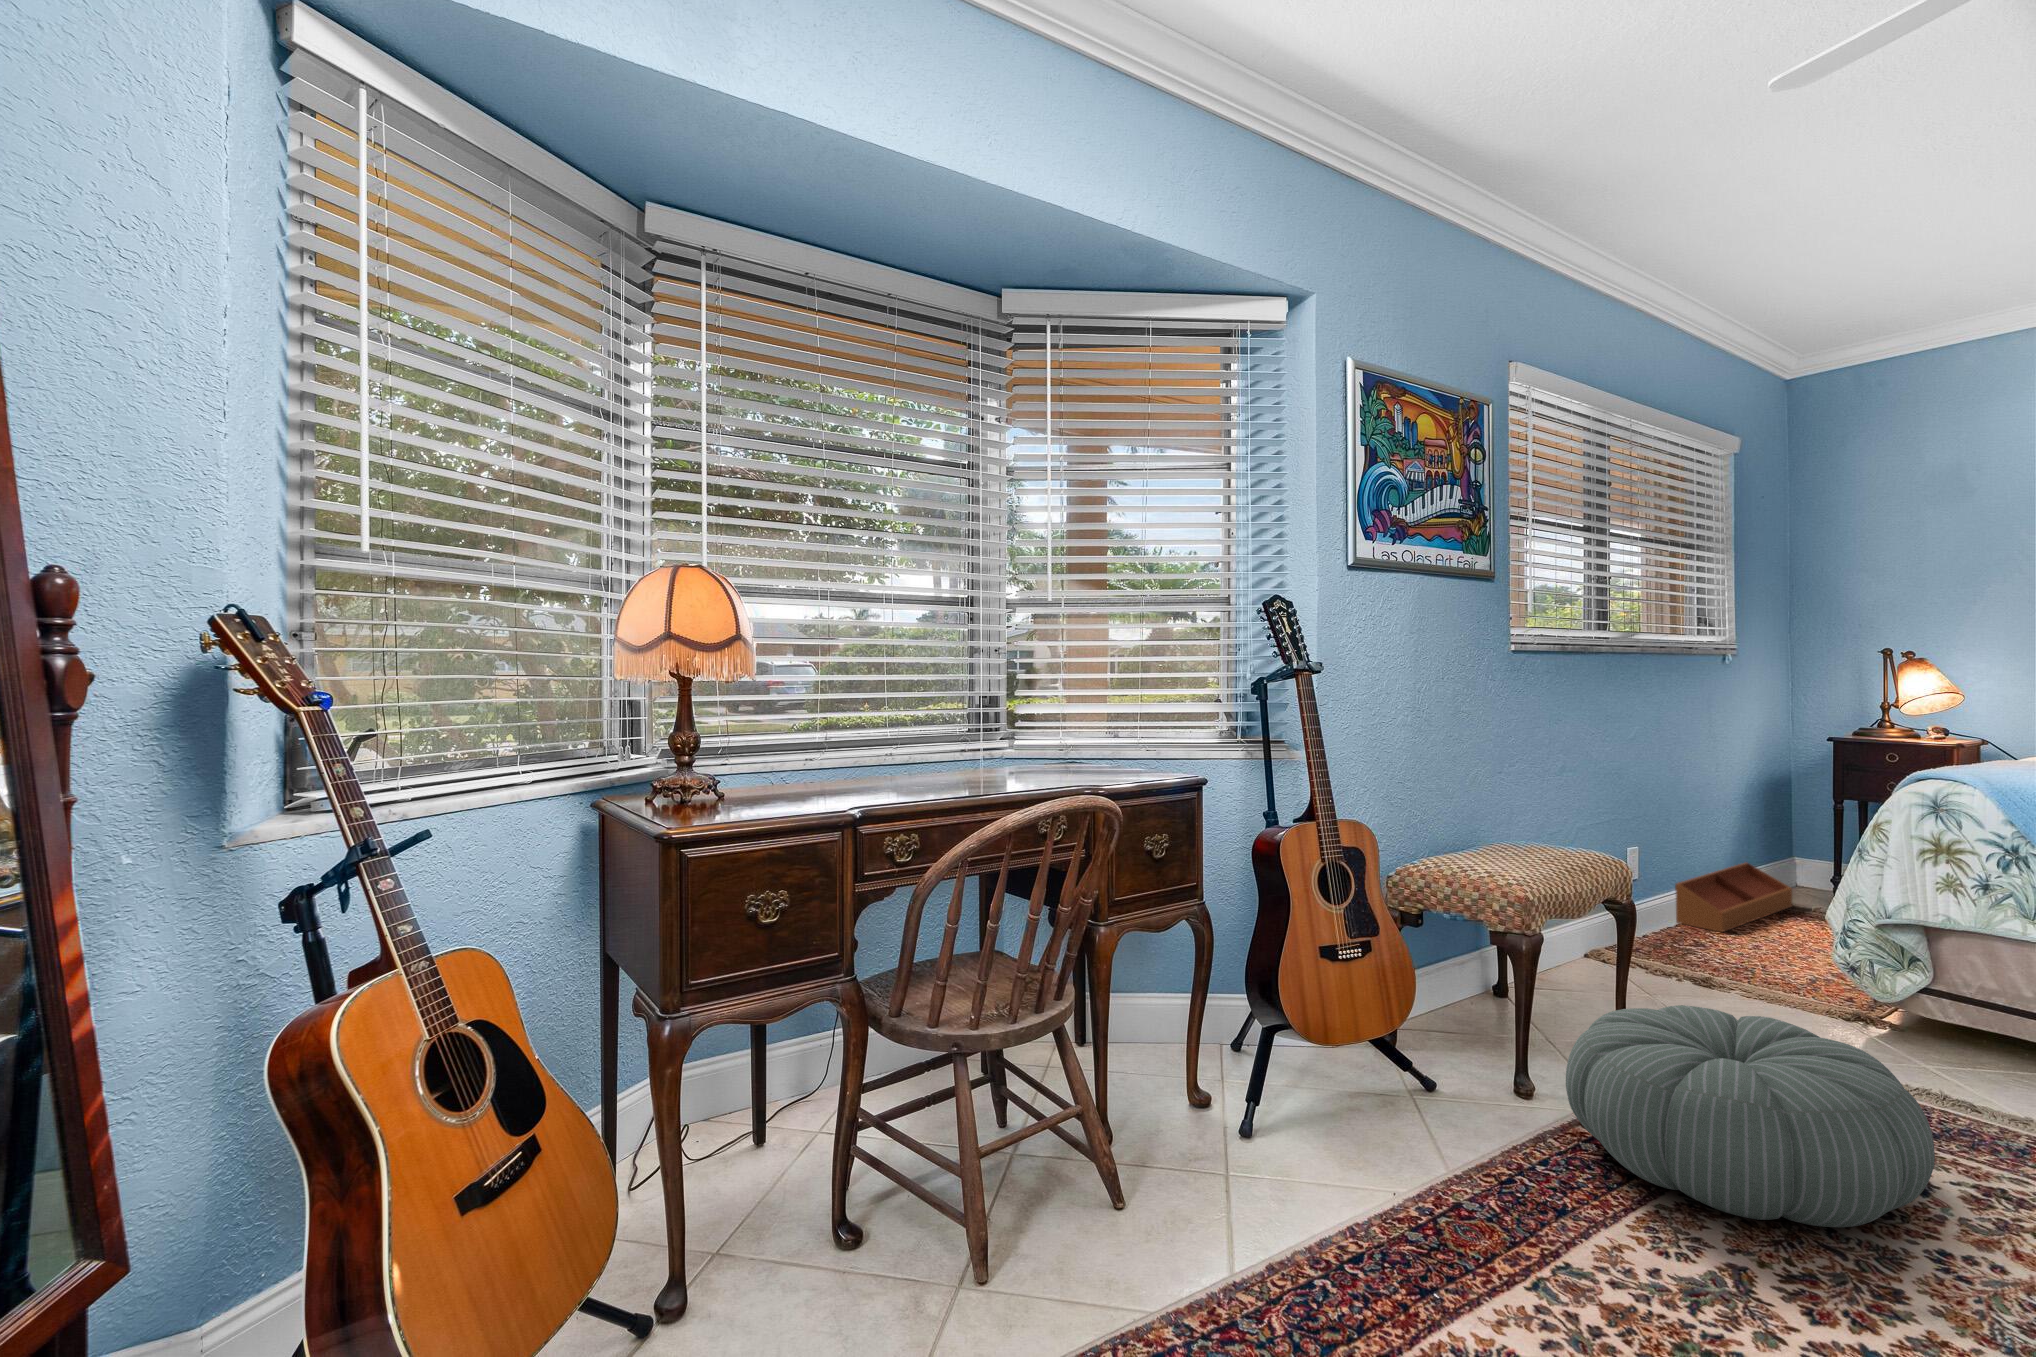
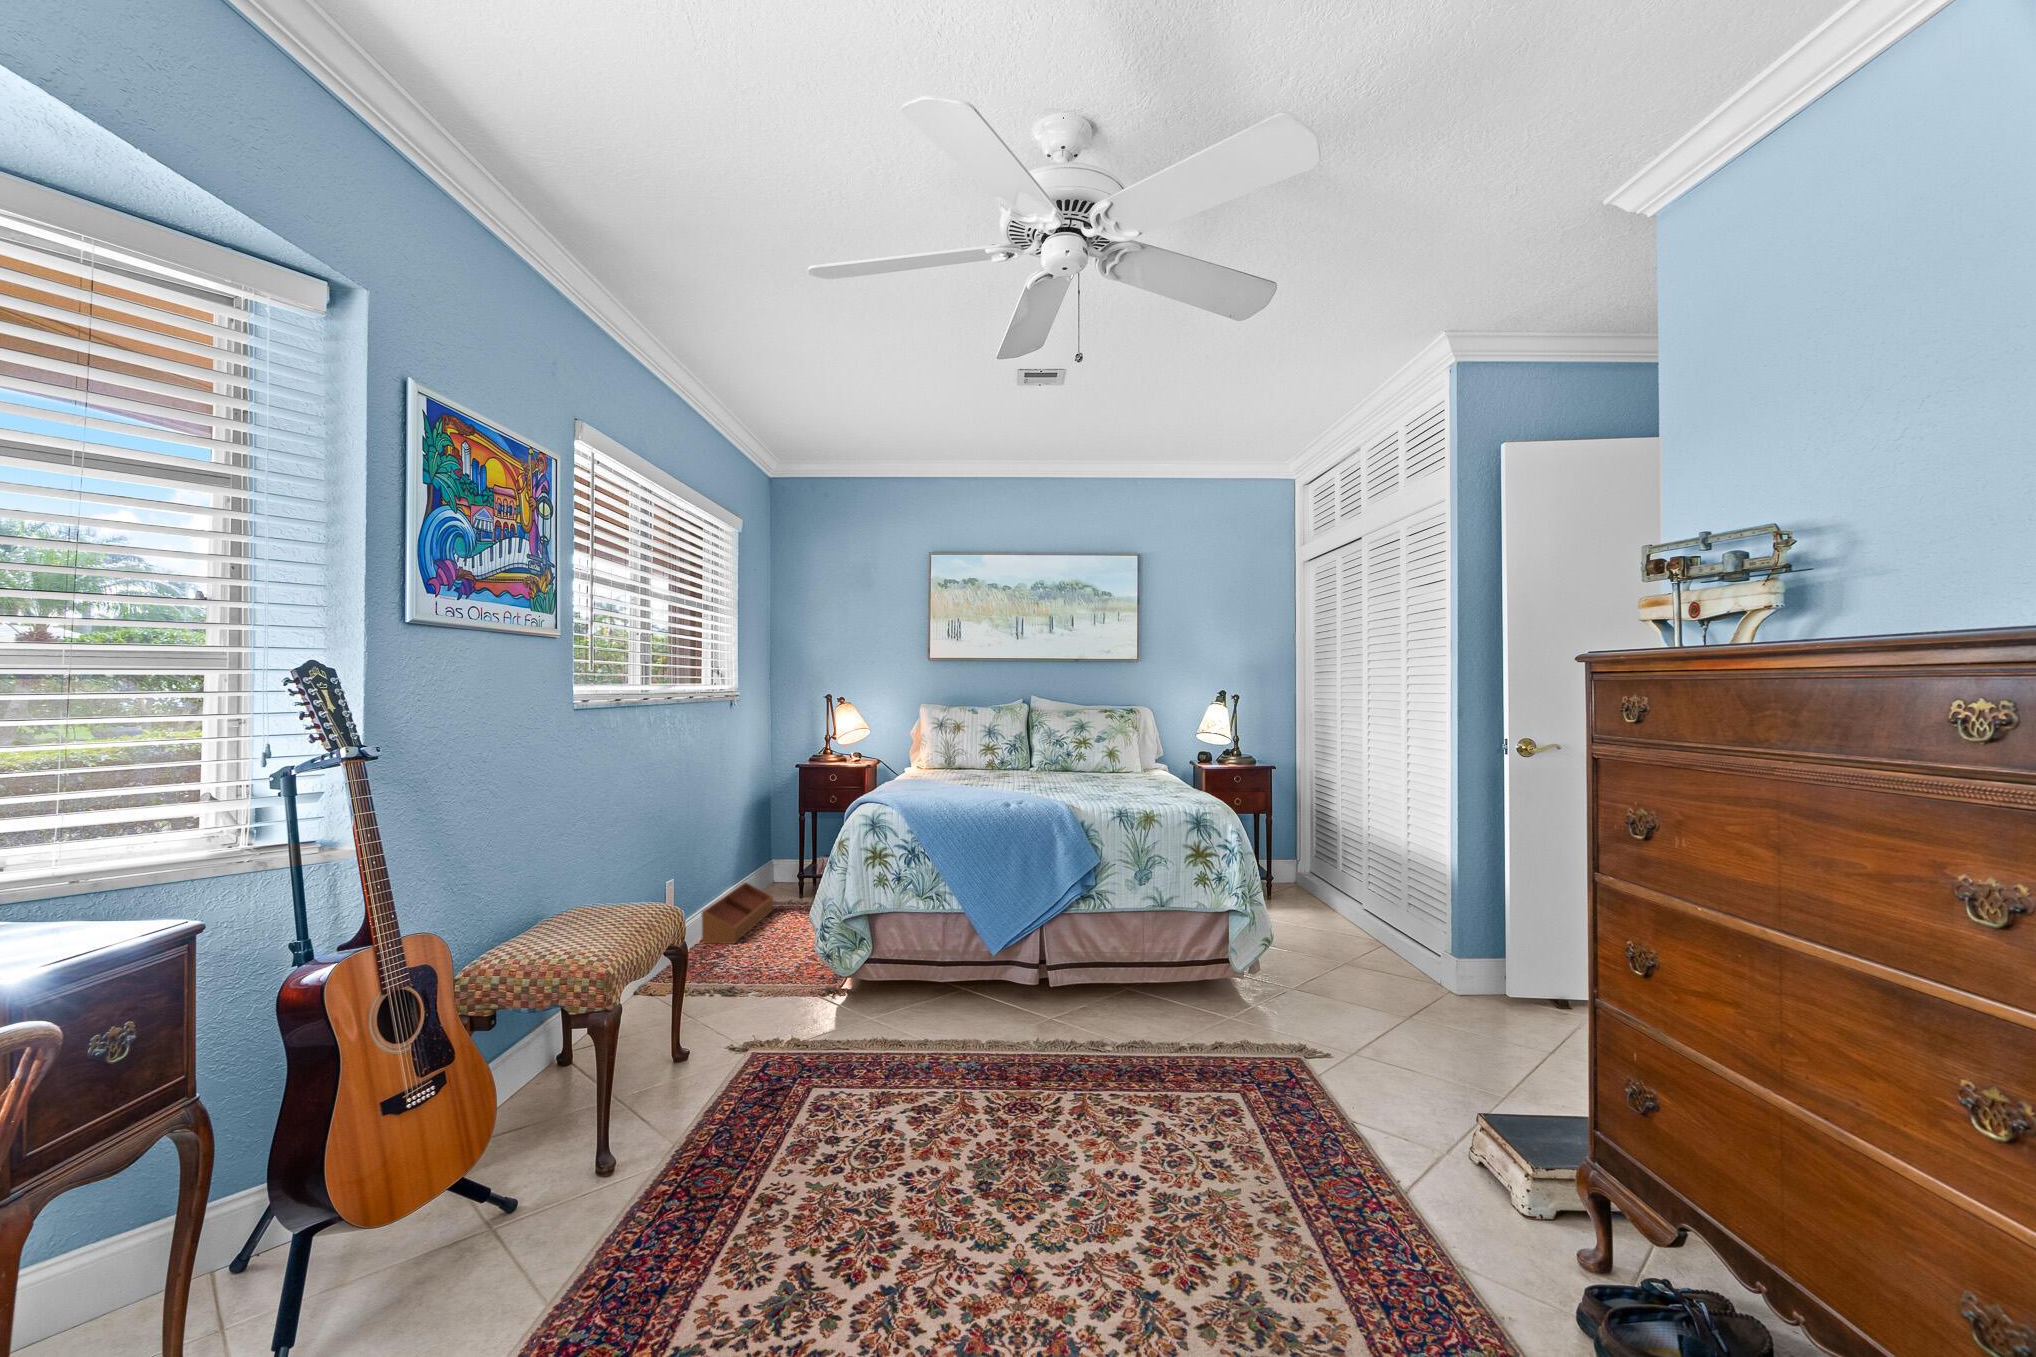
pouf: present [1566,1005,1935,1227] -> none [651,1026,901,1217]

